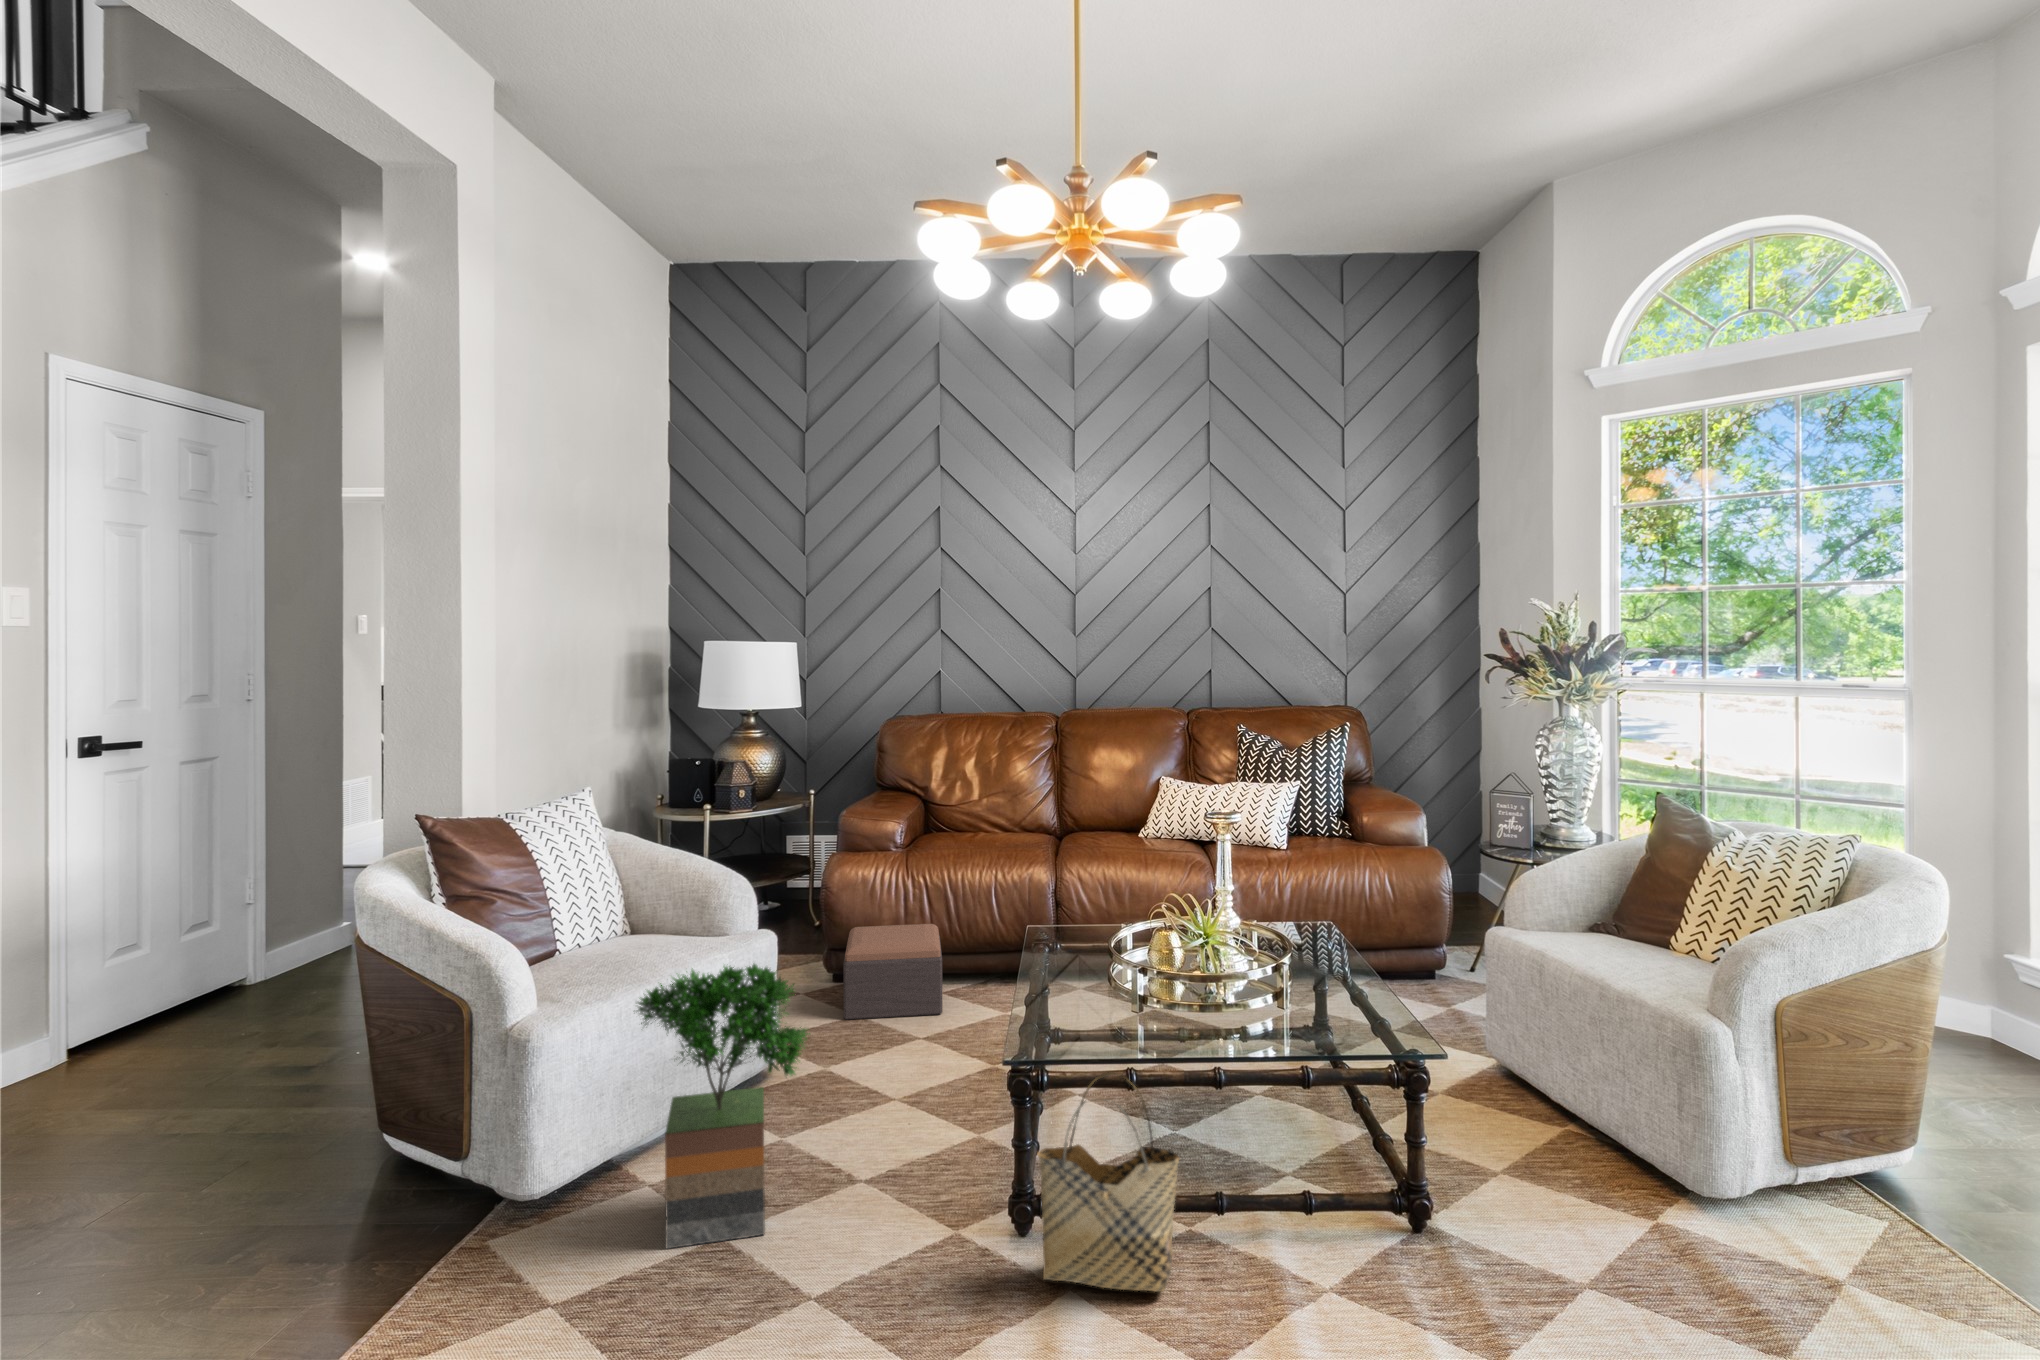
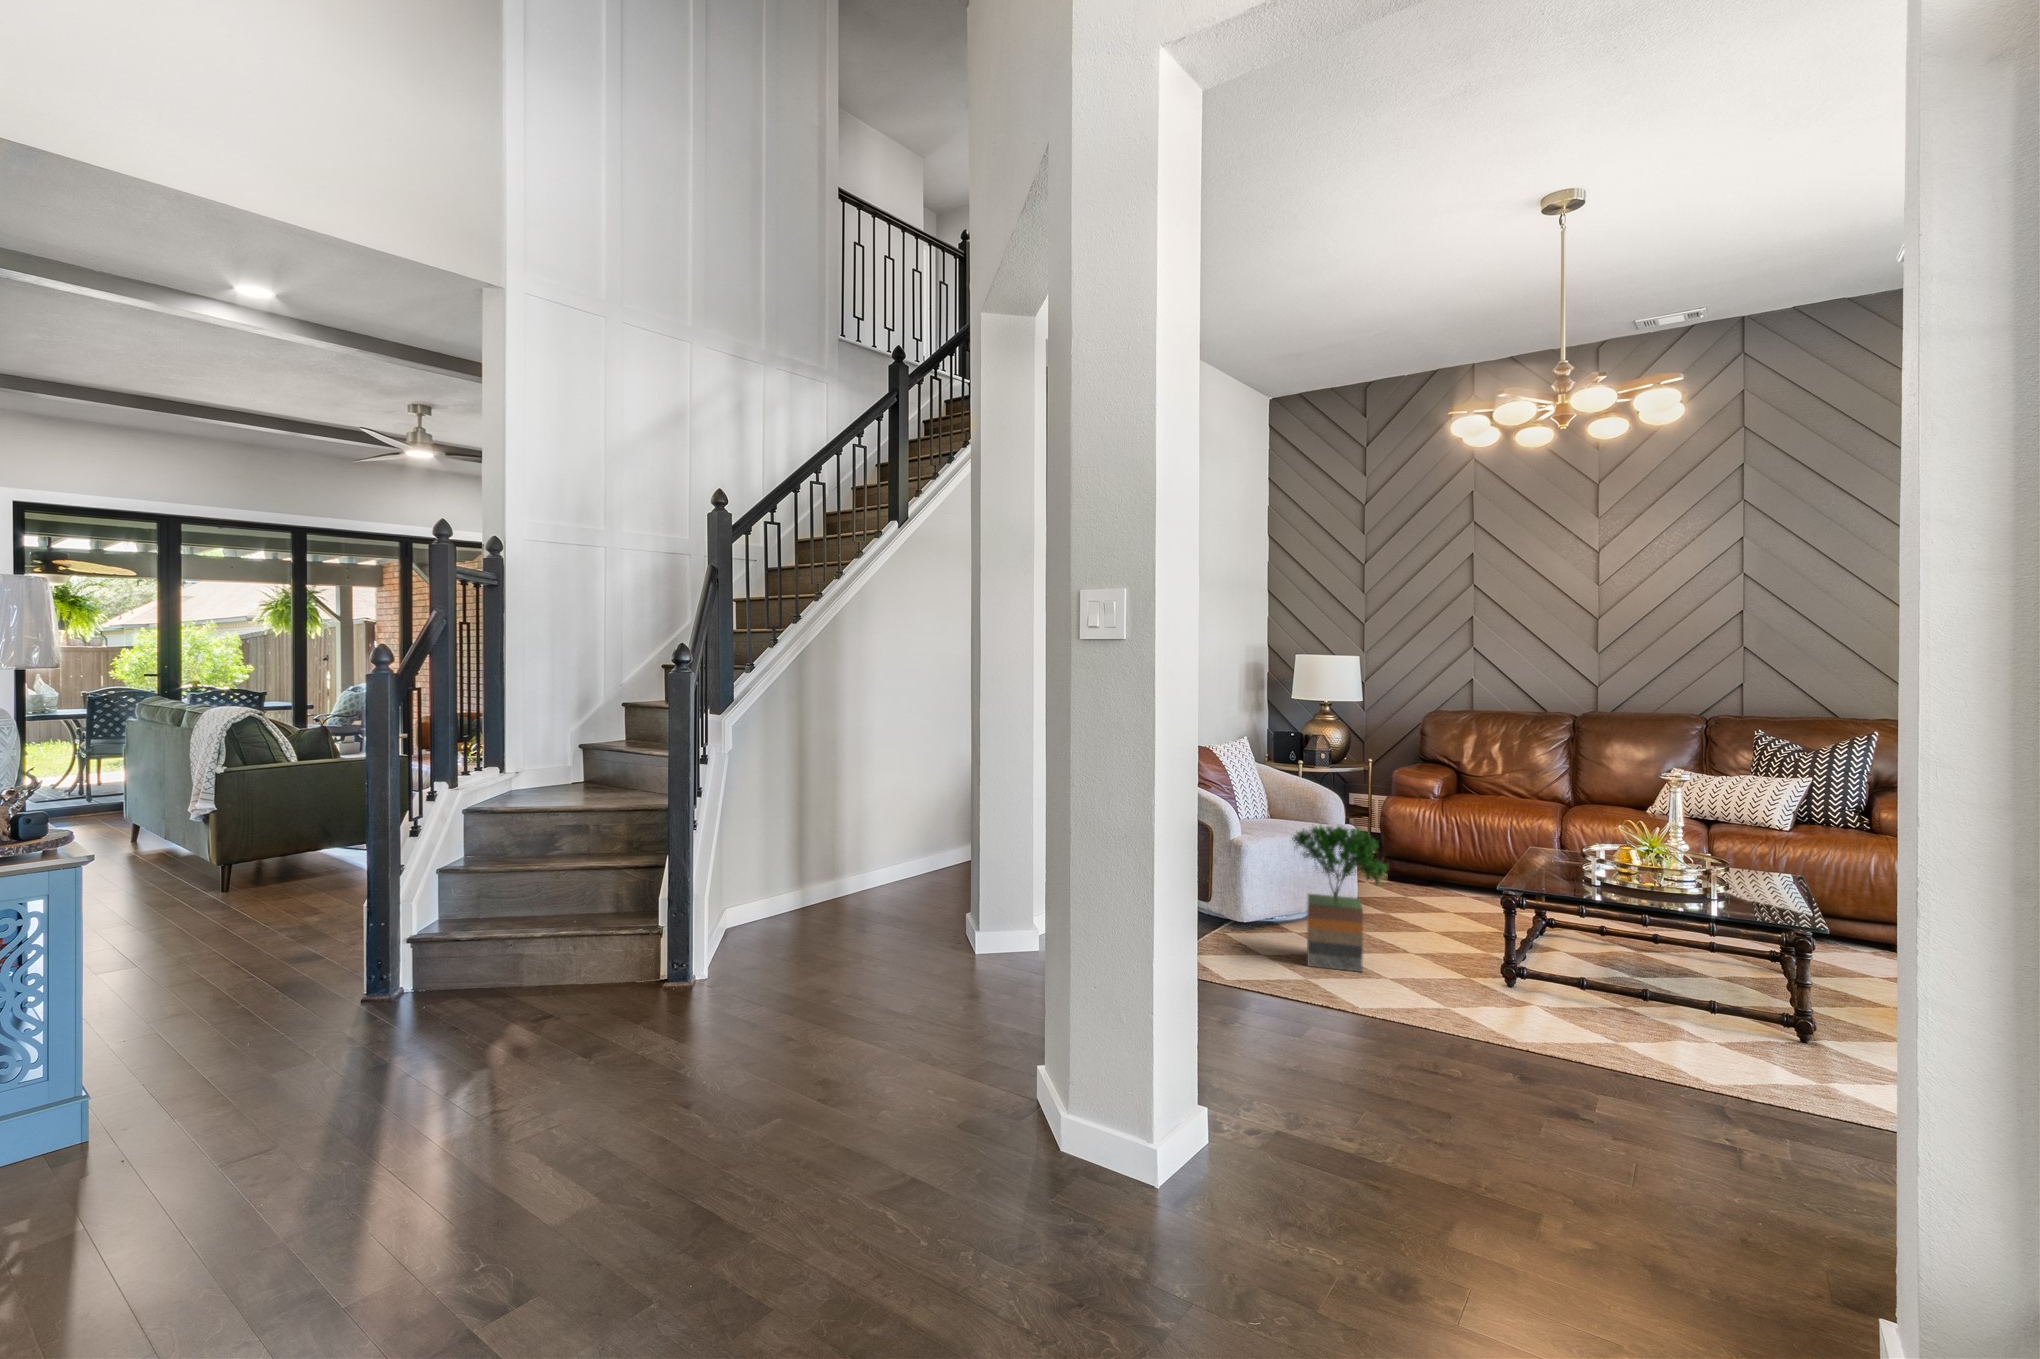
footstool: present [843,924,943,1020] -> none [1399,845,1472,909]
woven basket: present [1037,1072,1179,1292] -> none [1535,909,1637,1038]

